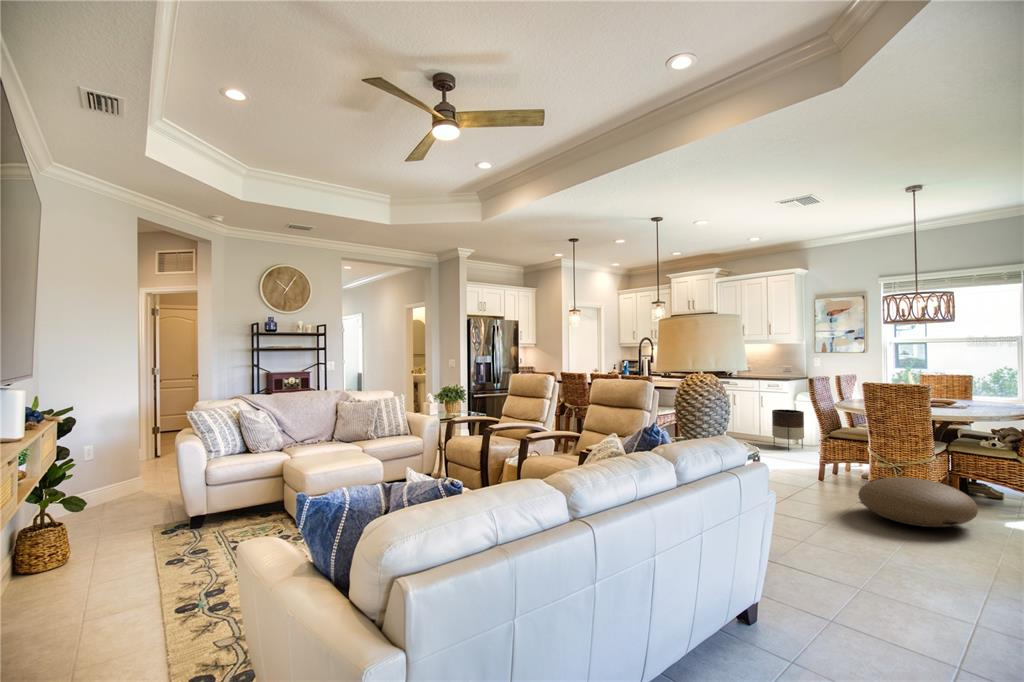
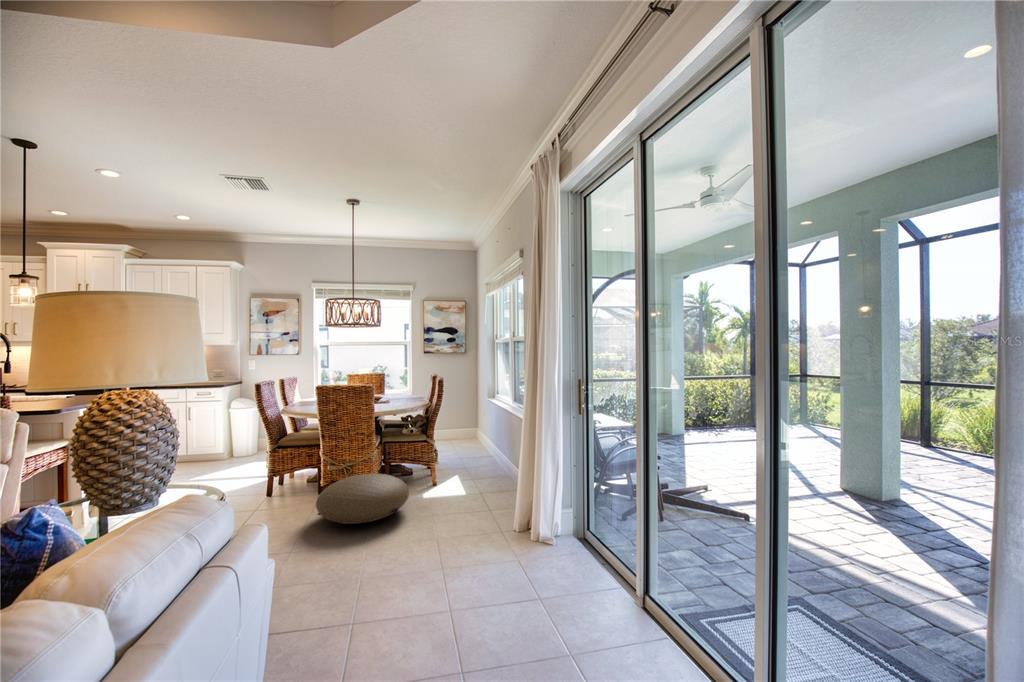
planter: present [772,409,804,451] -> none [204,421,241,471]

